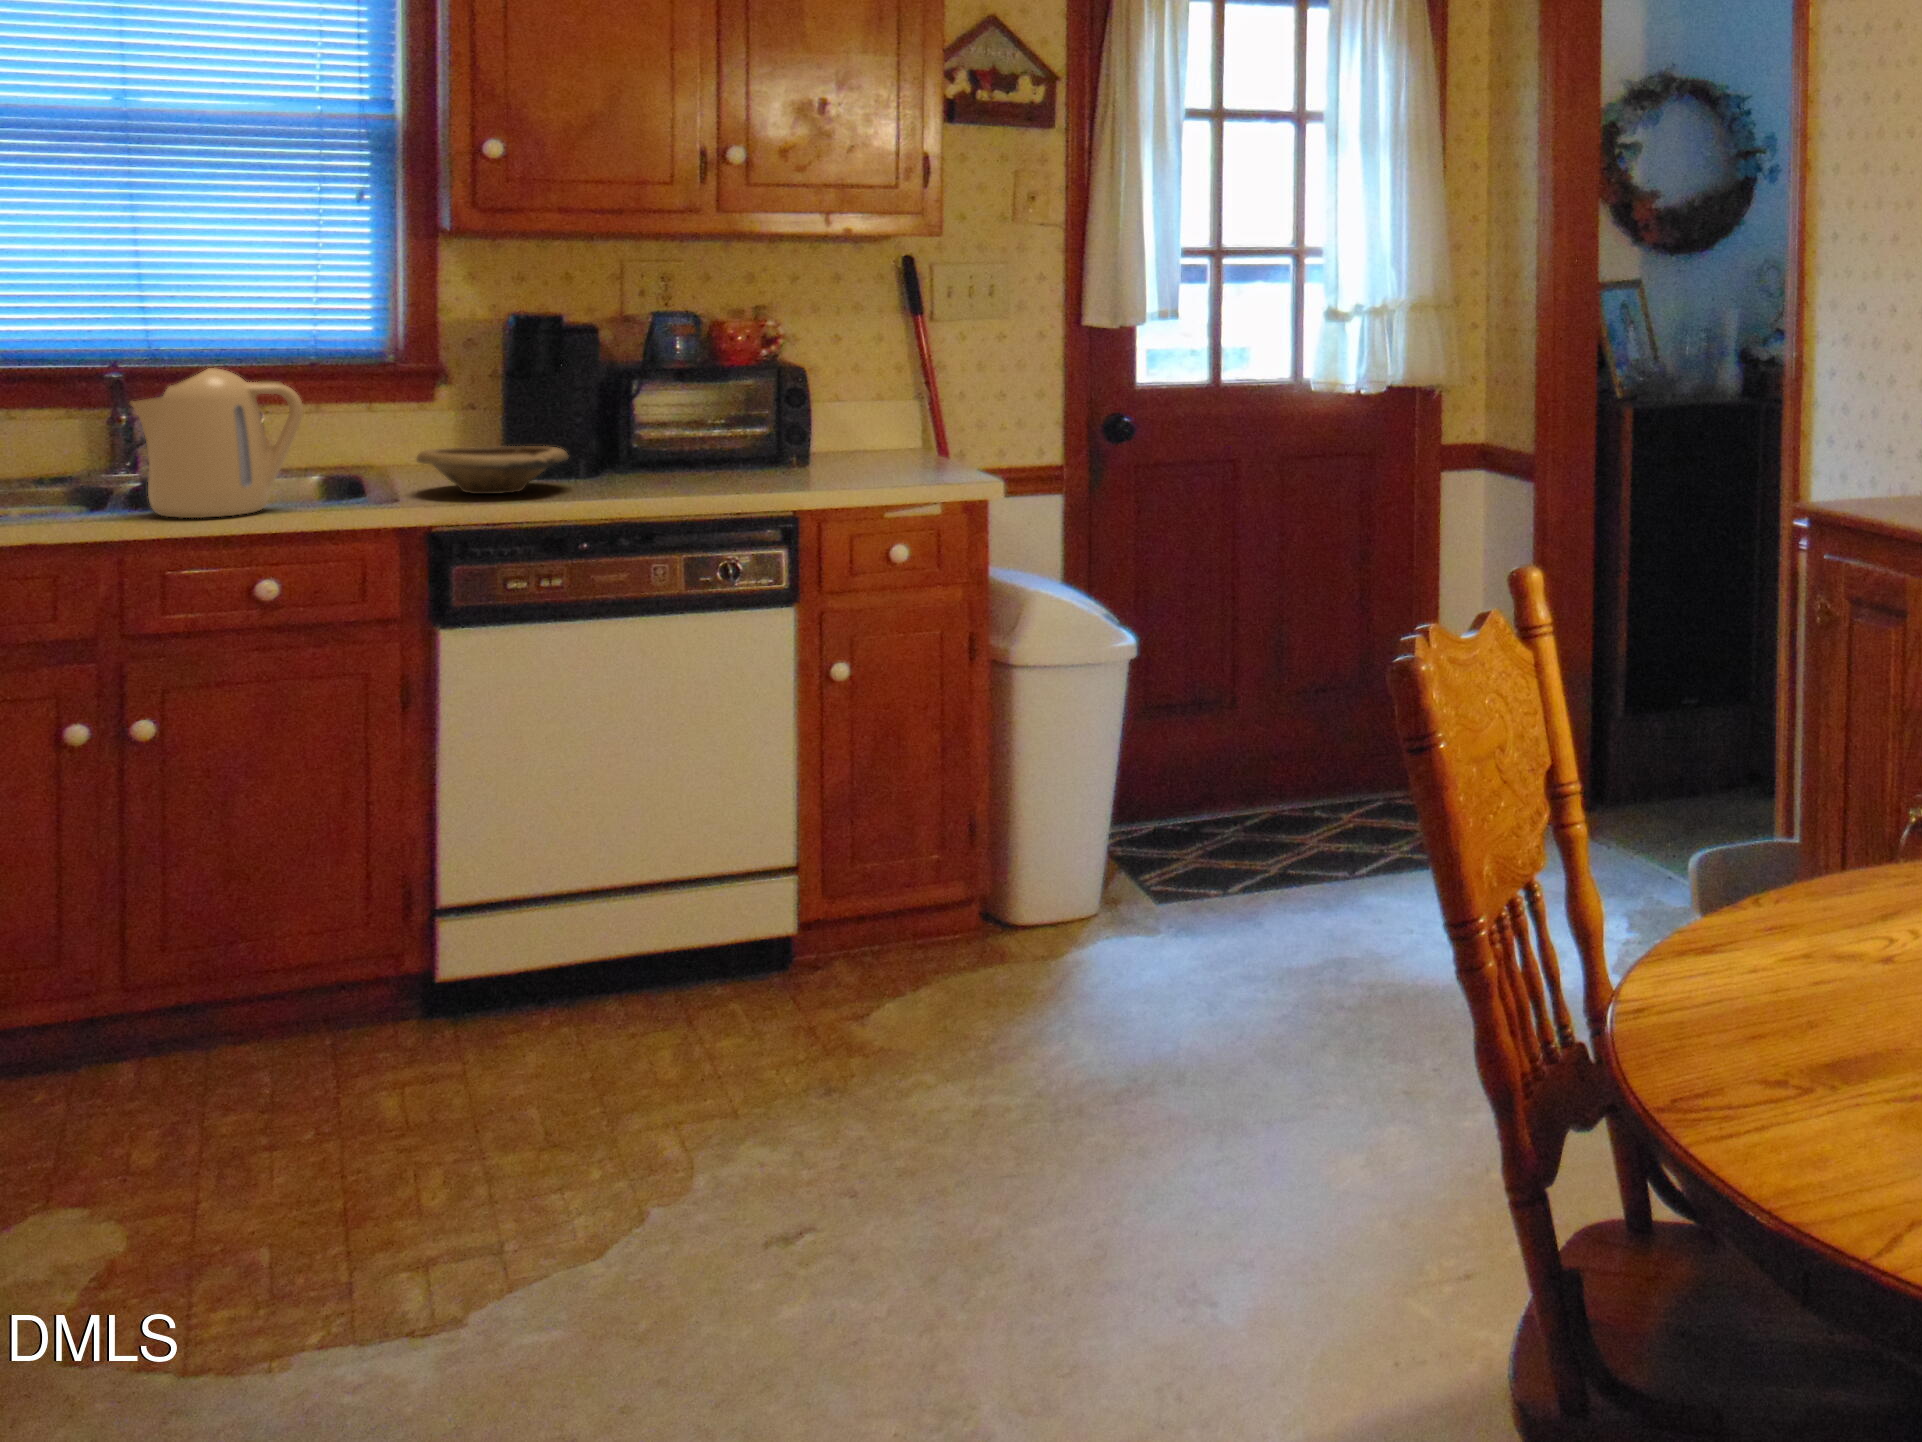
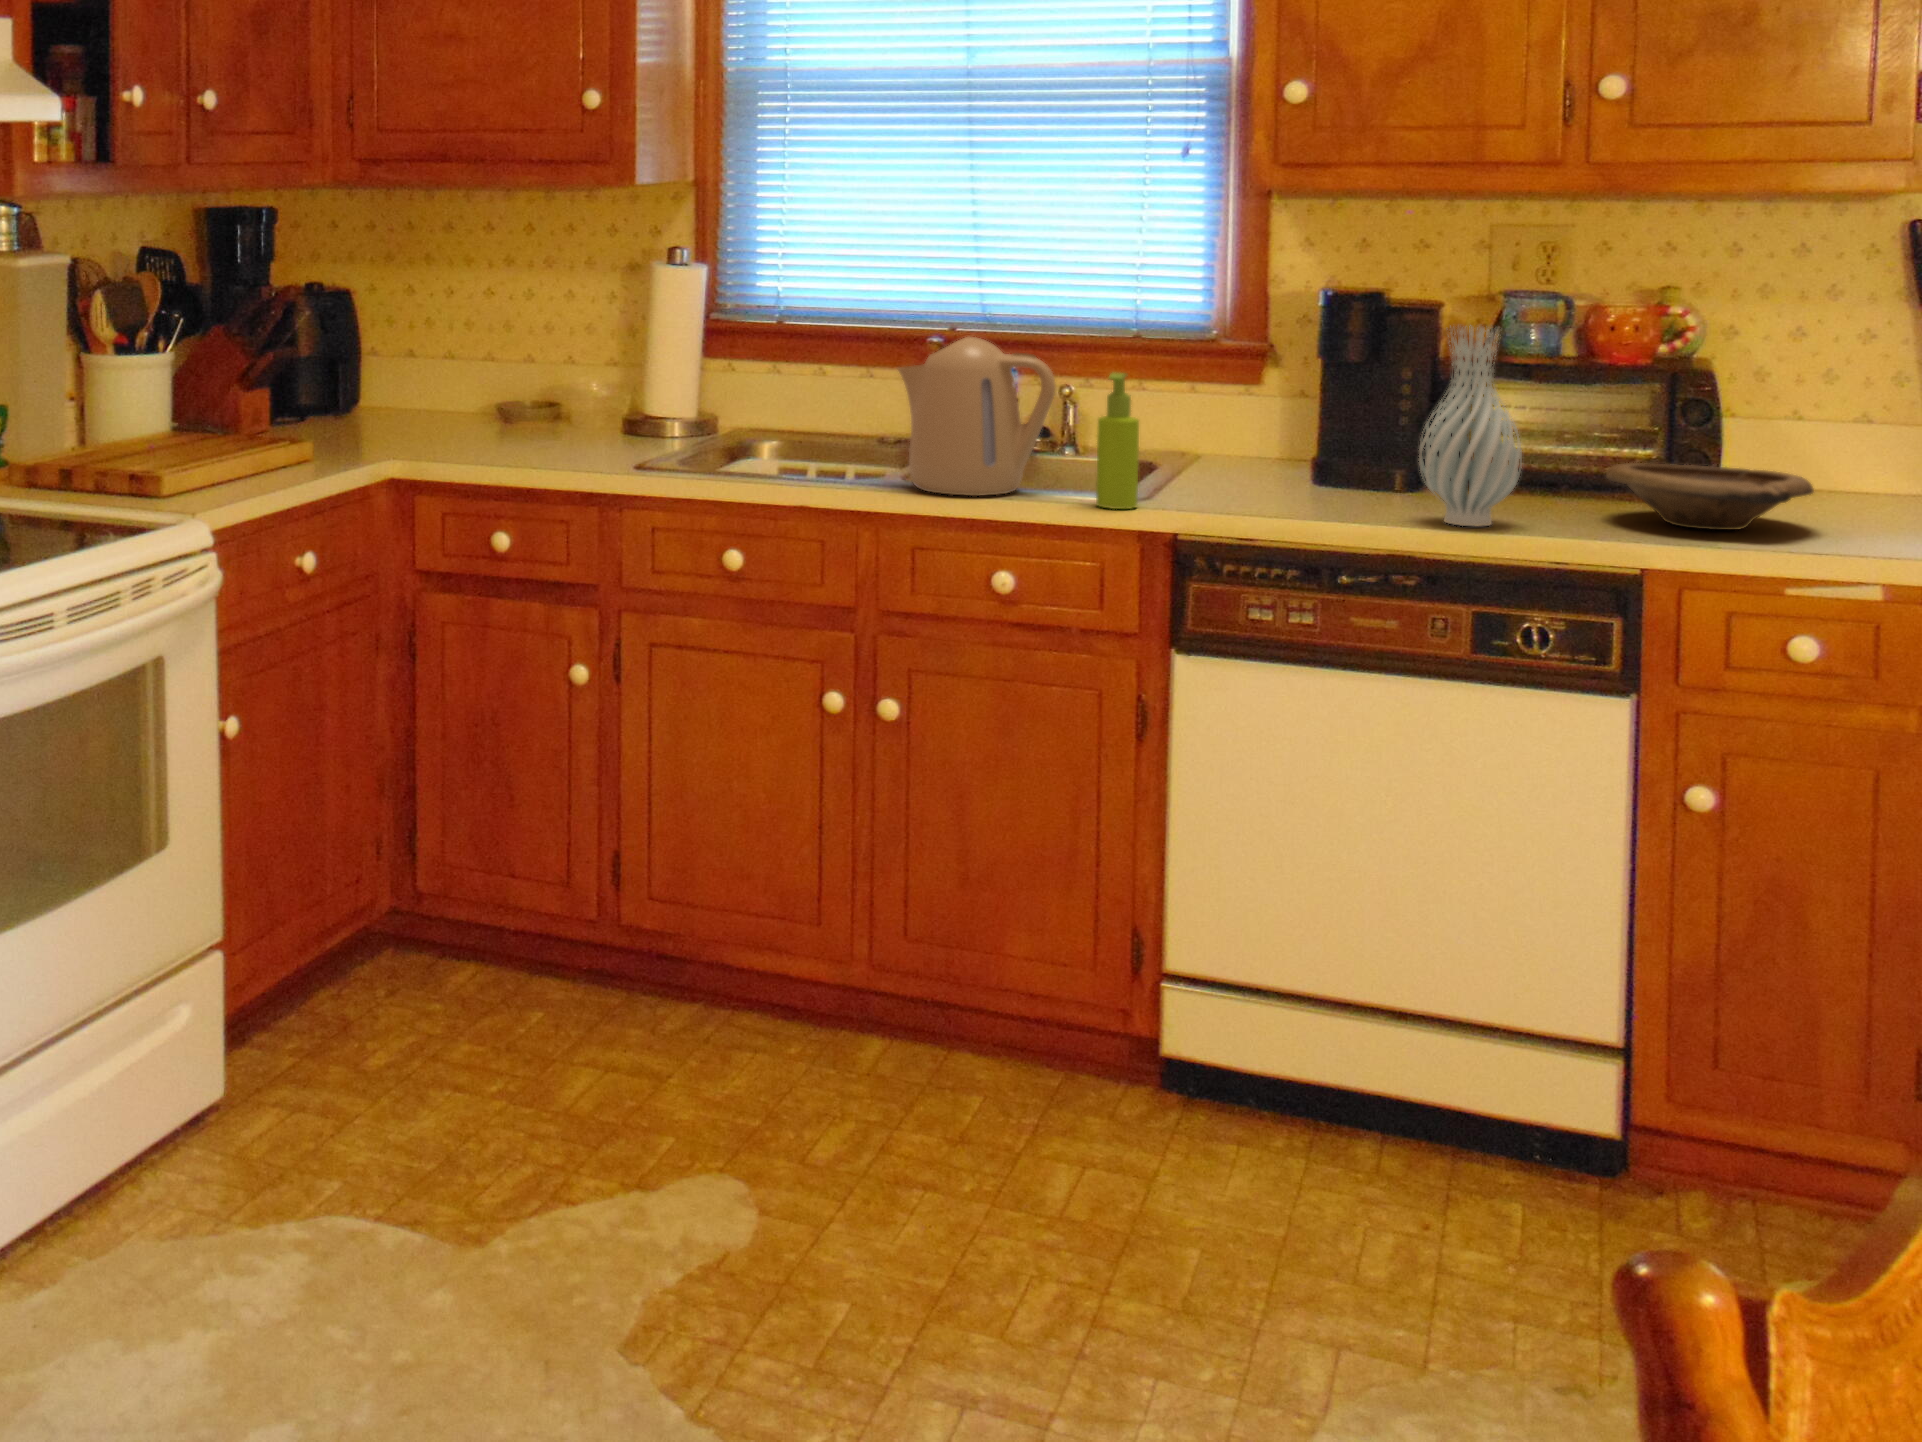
vase: none [628,337,705,494] -> present [1419,325,1522,527]
soap dispenser: none [356,392,396,512] -> present [1096,372,1139,509]
bowl: present [416,446,568,494] -> present [1606,463,1814,530]

